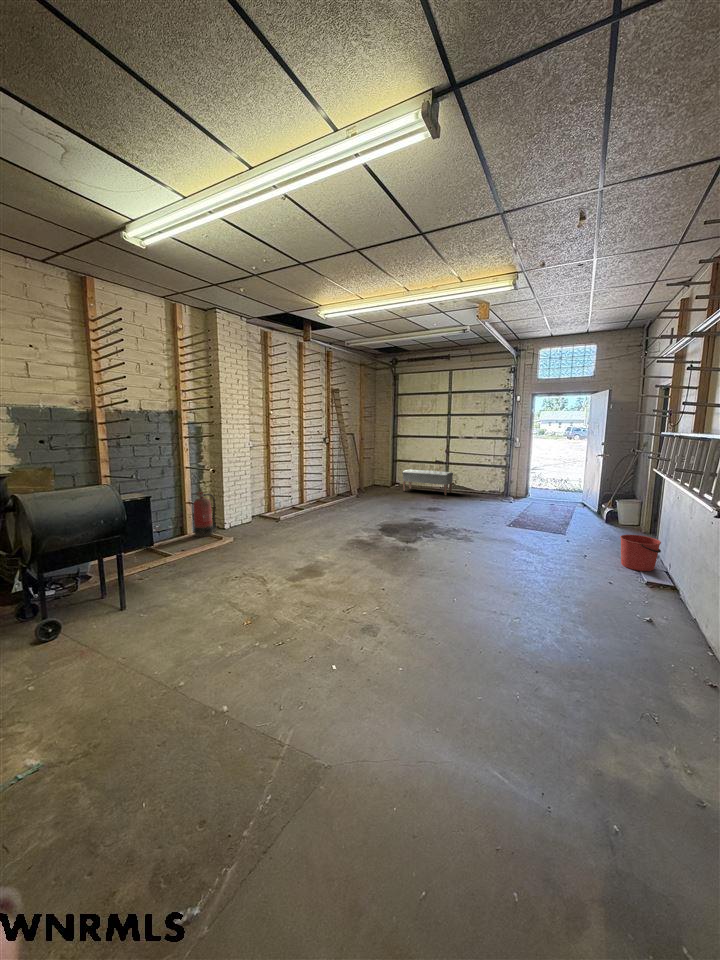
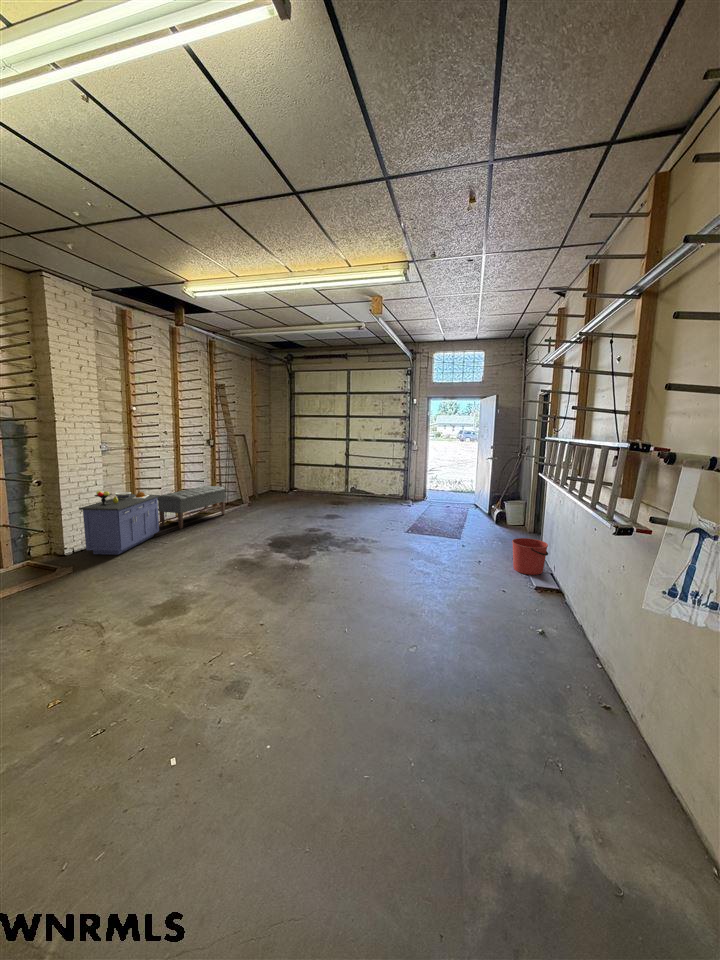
bench: present [402,469,453,495] -> present [157,486,225,529]
storage cabinet: none [236,479,291,531] -> present [79,491,160,555]
fire extinguisher: present [193,492,216,537] -> none [13,510,52,569]

